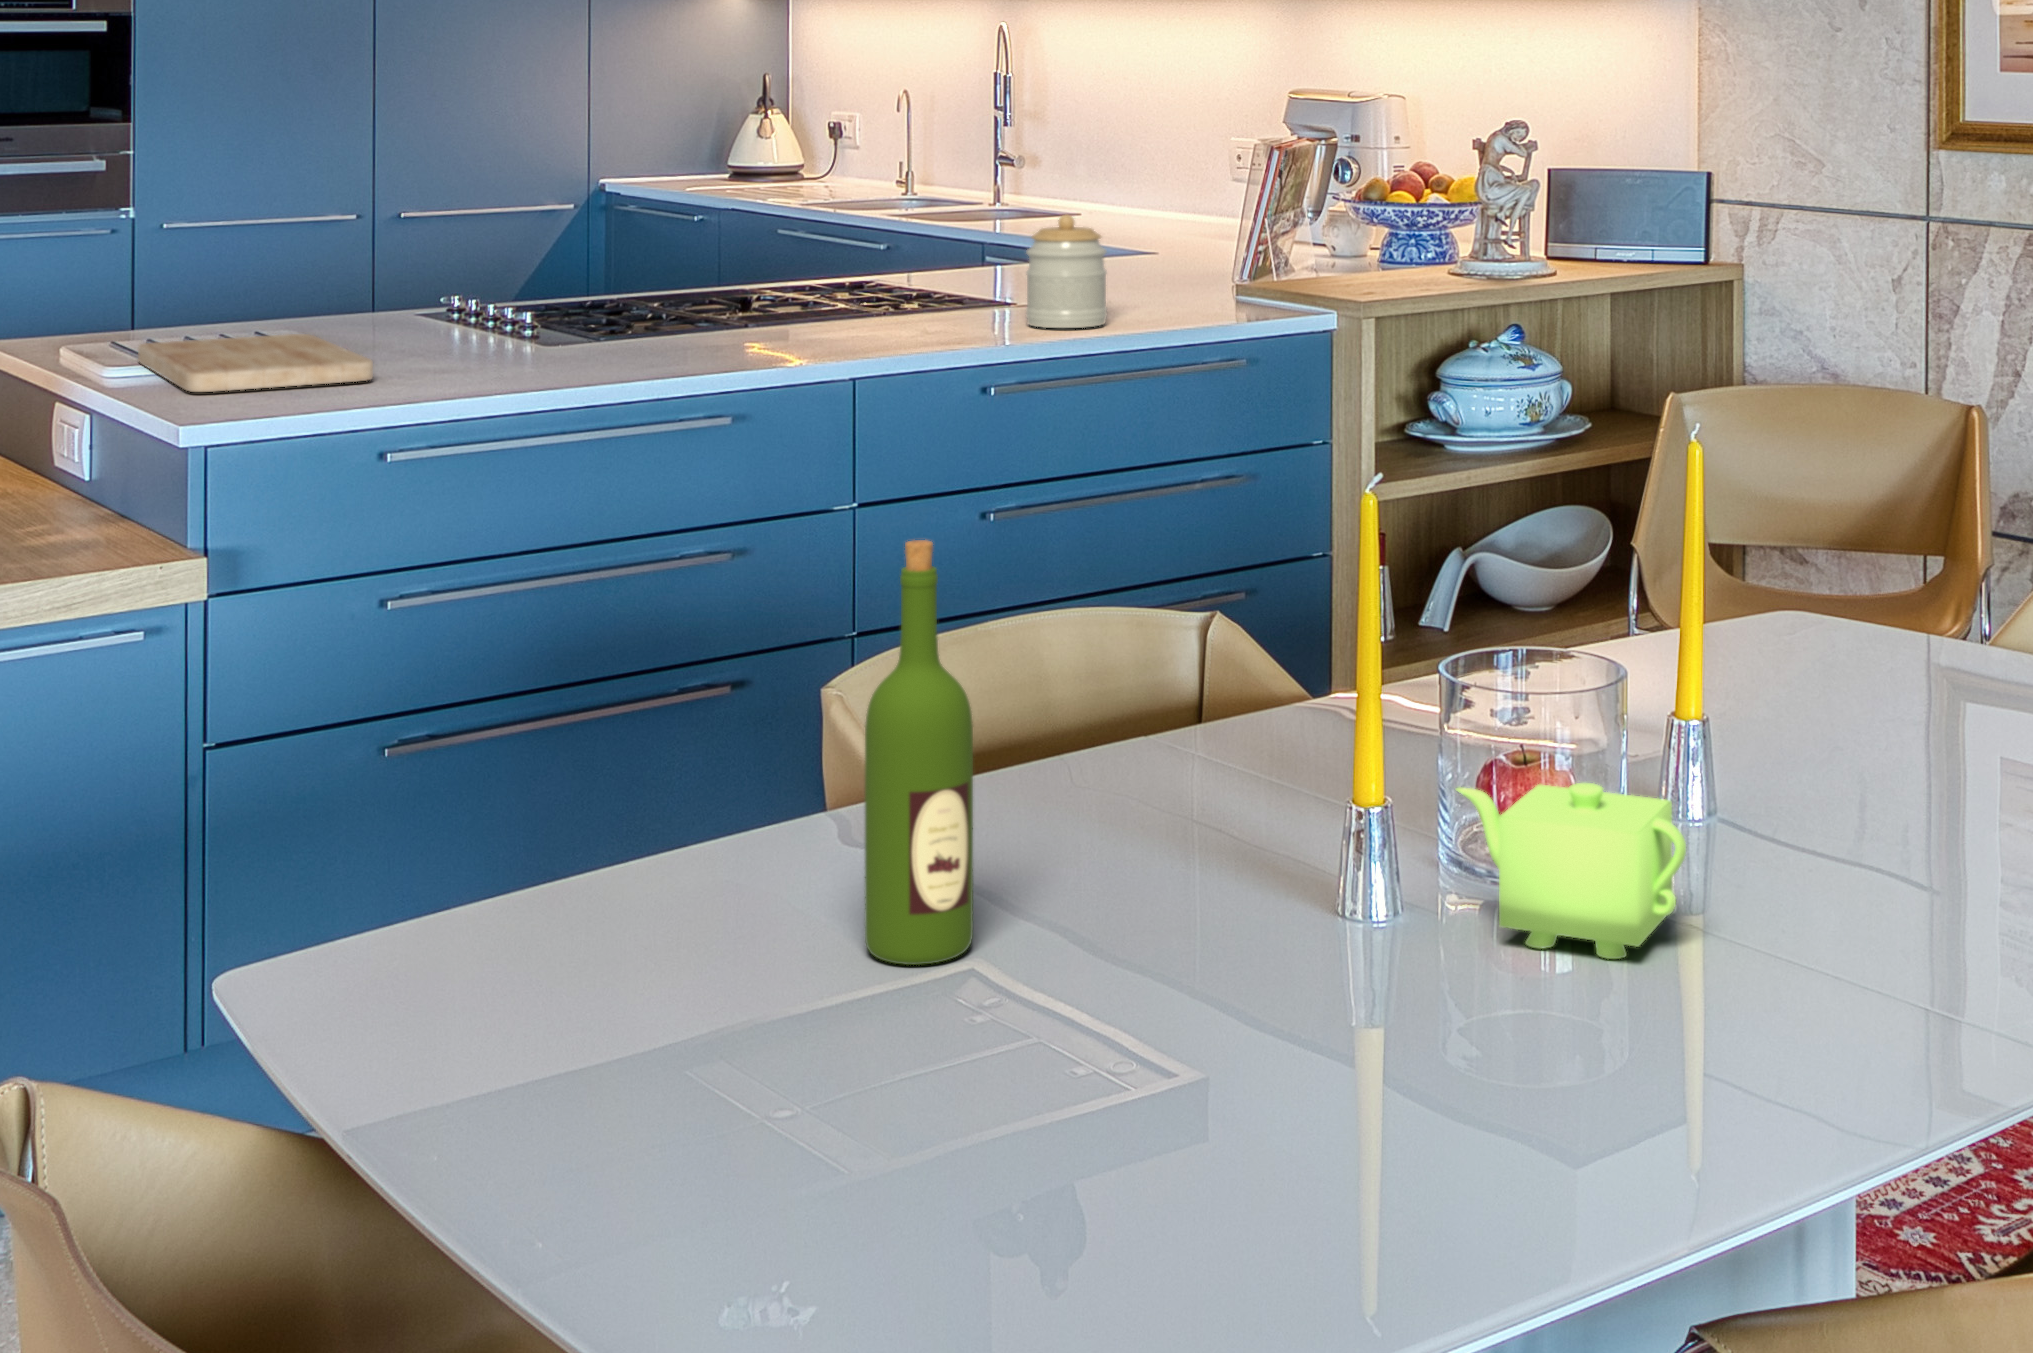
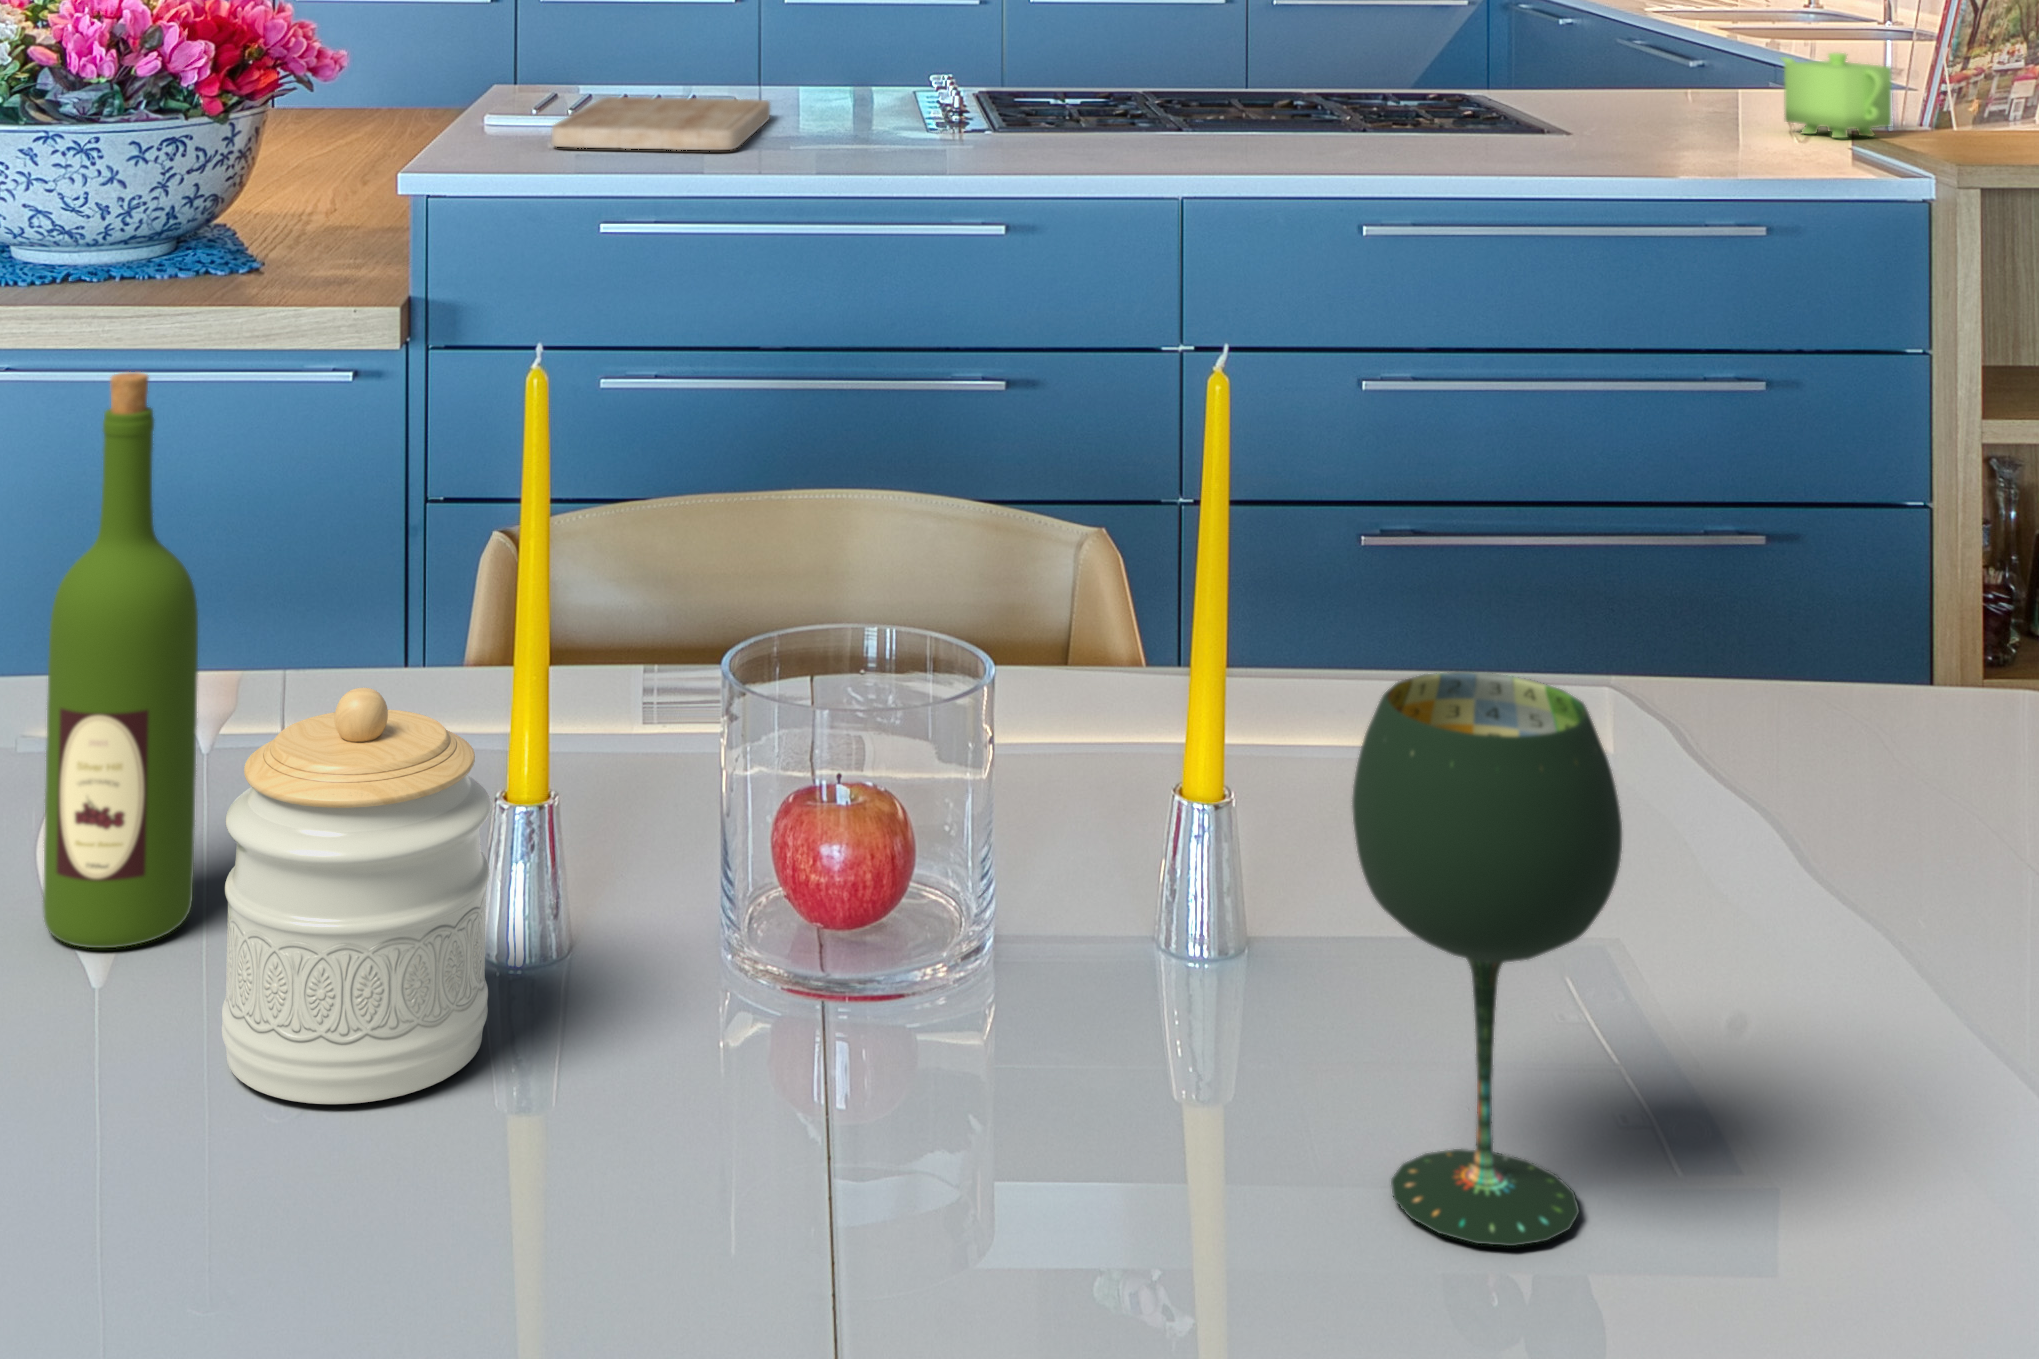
jar: present [1026,215,1107,328] -> present [222,688,491,1104]
wine glass: none [1772,588,1921,887] -> present [1352,672,1622,1246]
teapot: present [1456,783,1686,959] -> present [1781,53,1892,138]

